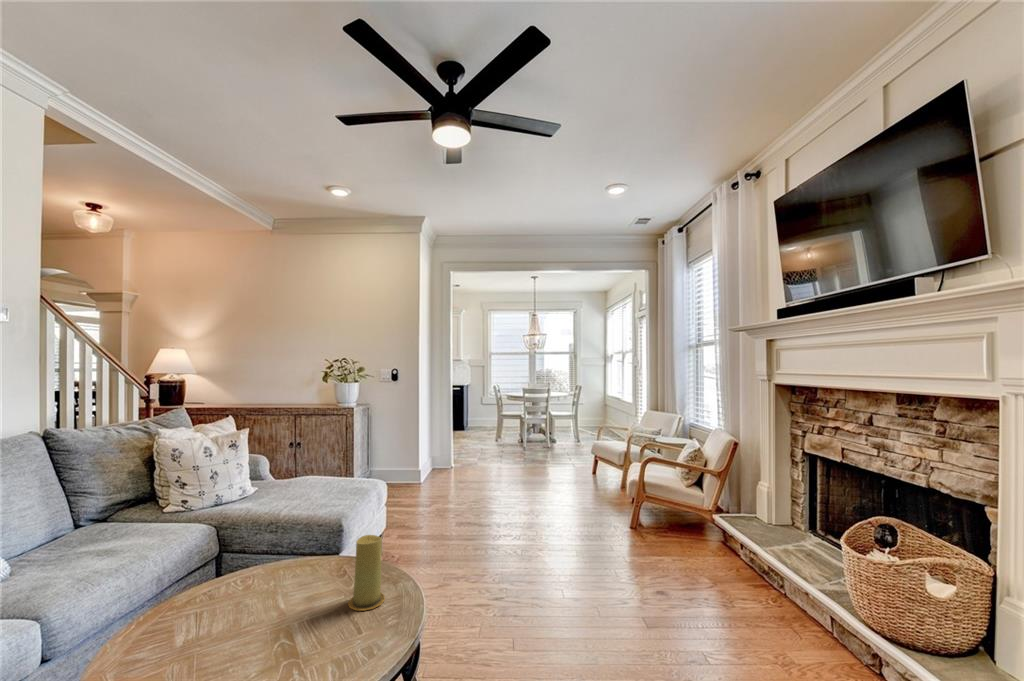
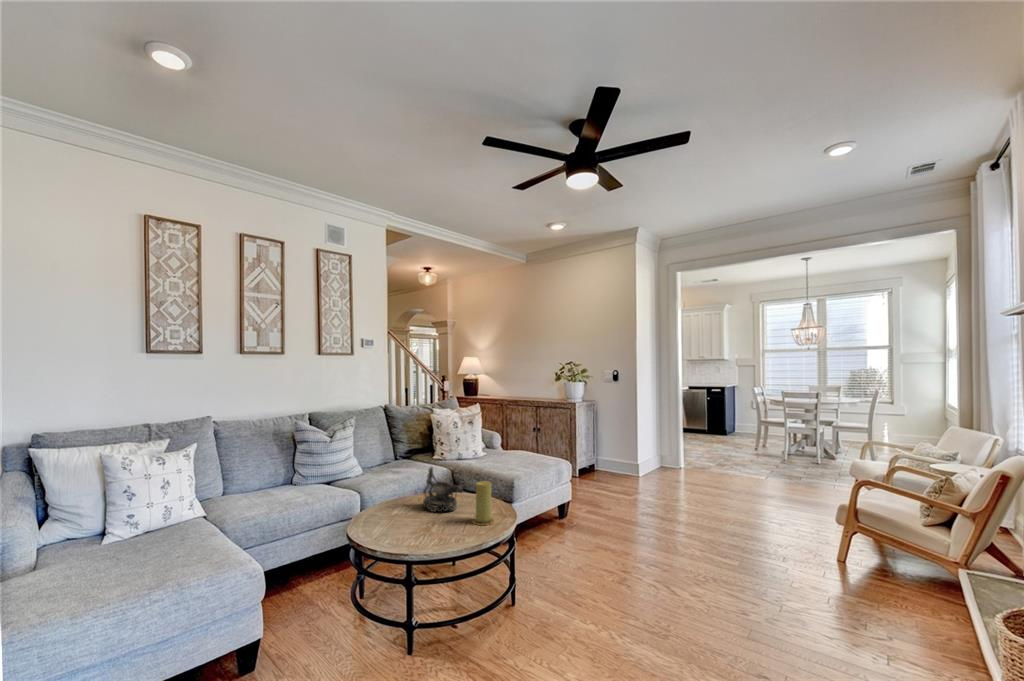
decorative bowl: none [225,530,319,613] -> present [423,467,463,511]

